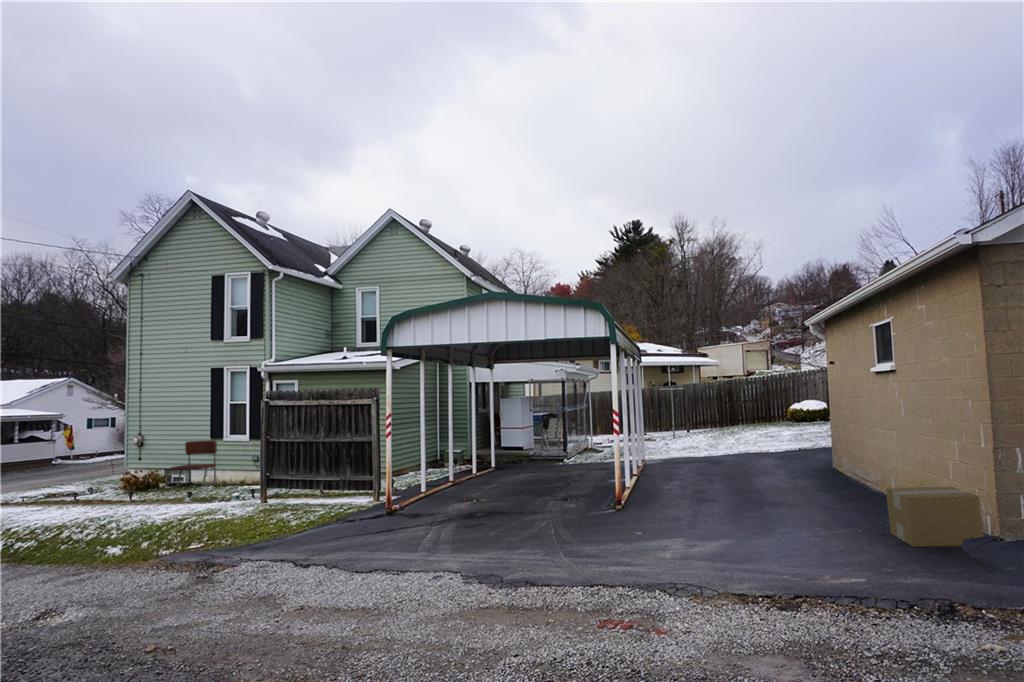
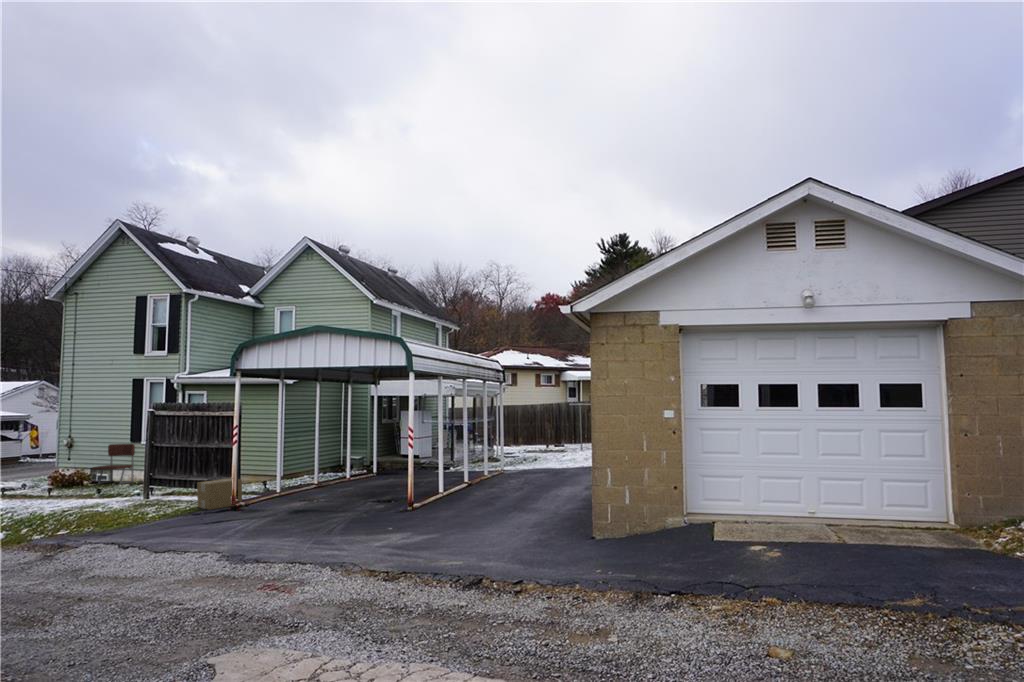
cardboard box: present [886,487,984,547] -> present [197,478,242,510]

